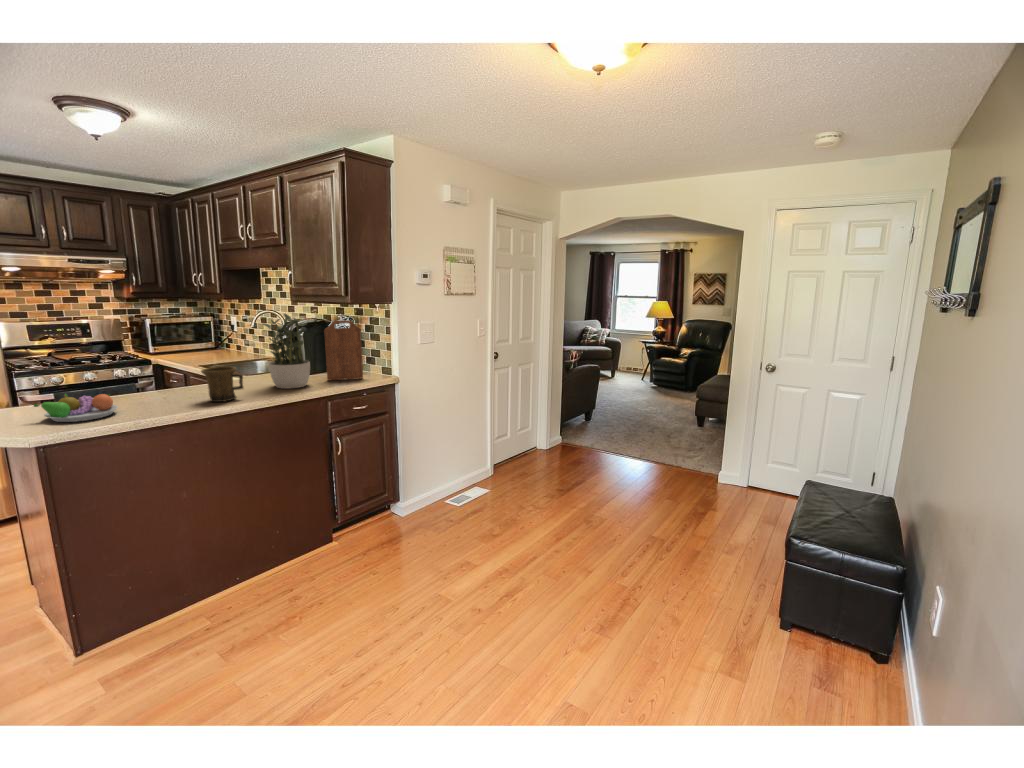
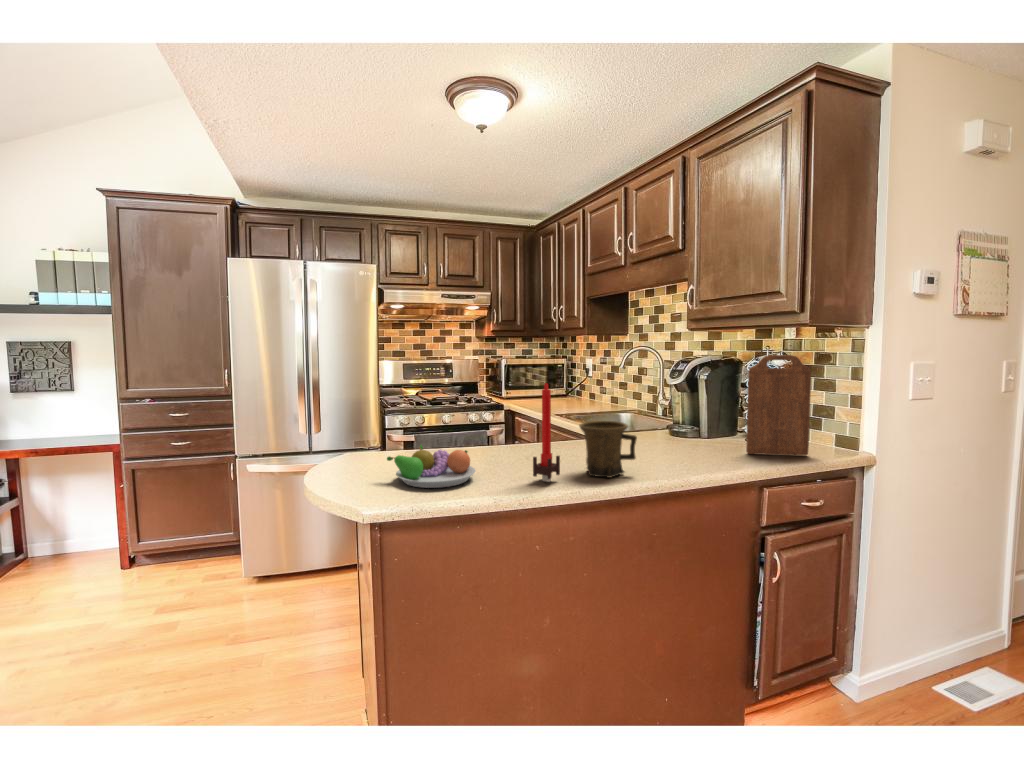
potted plant: present [263,313,310,389] -> none [657,341,730,463]
candle: none [165,345,187,408] -> present [533,384,560,482]

